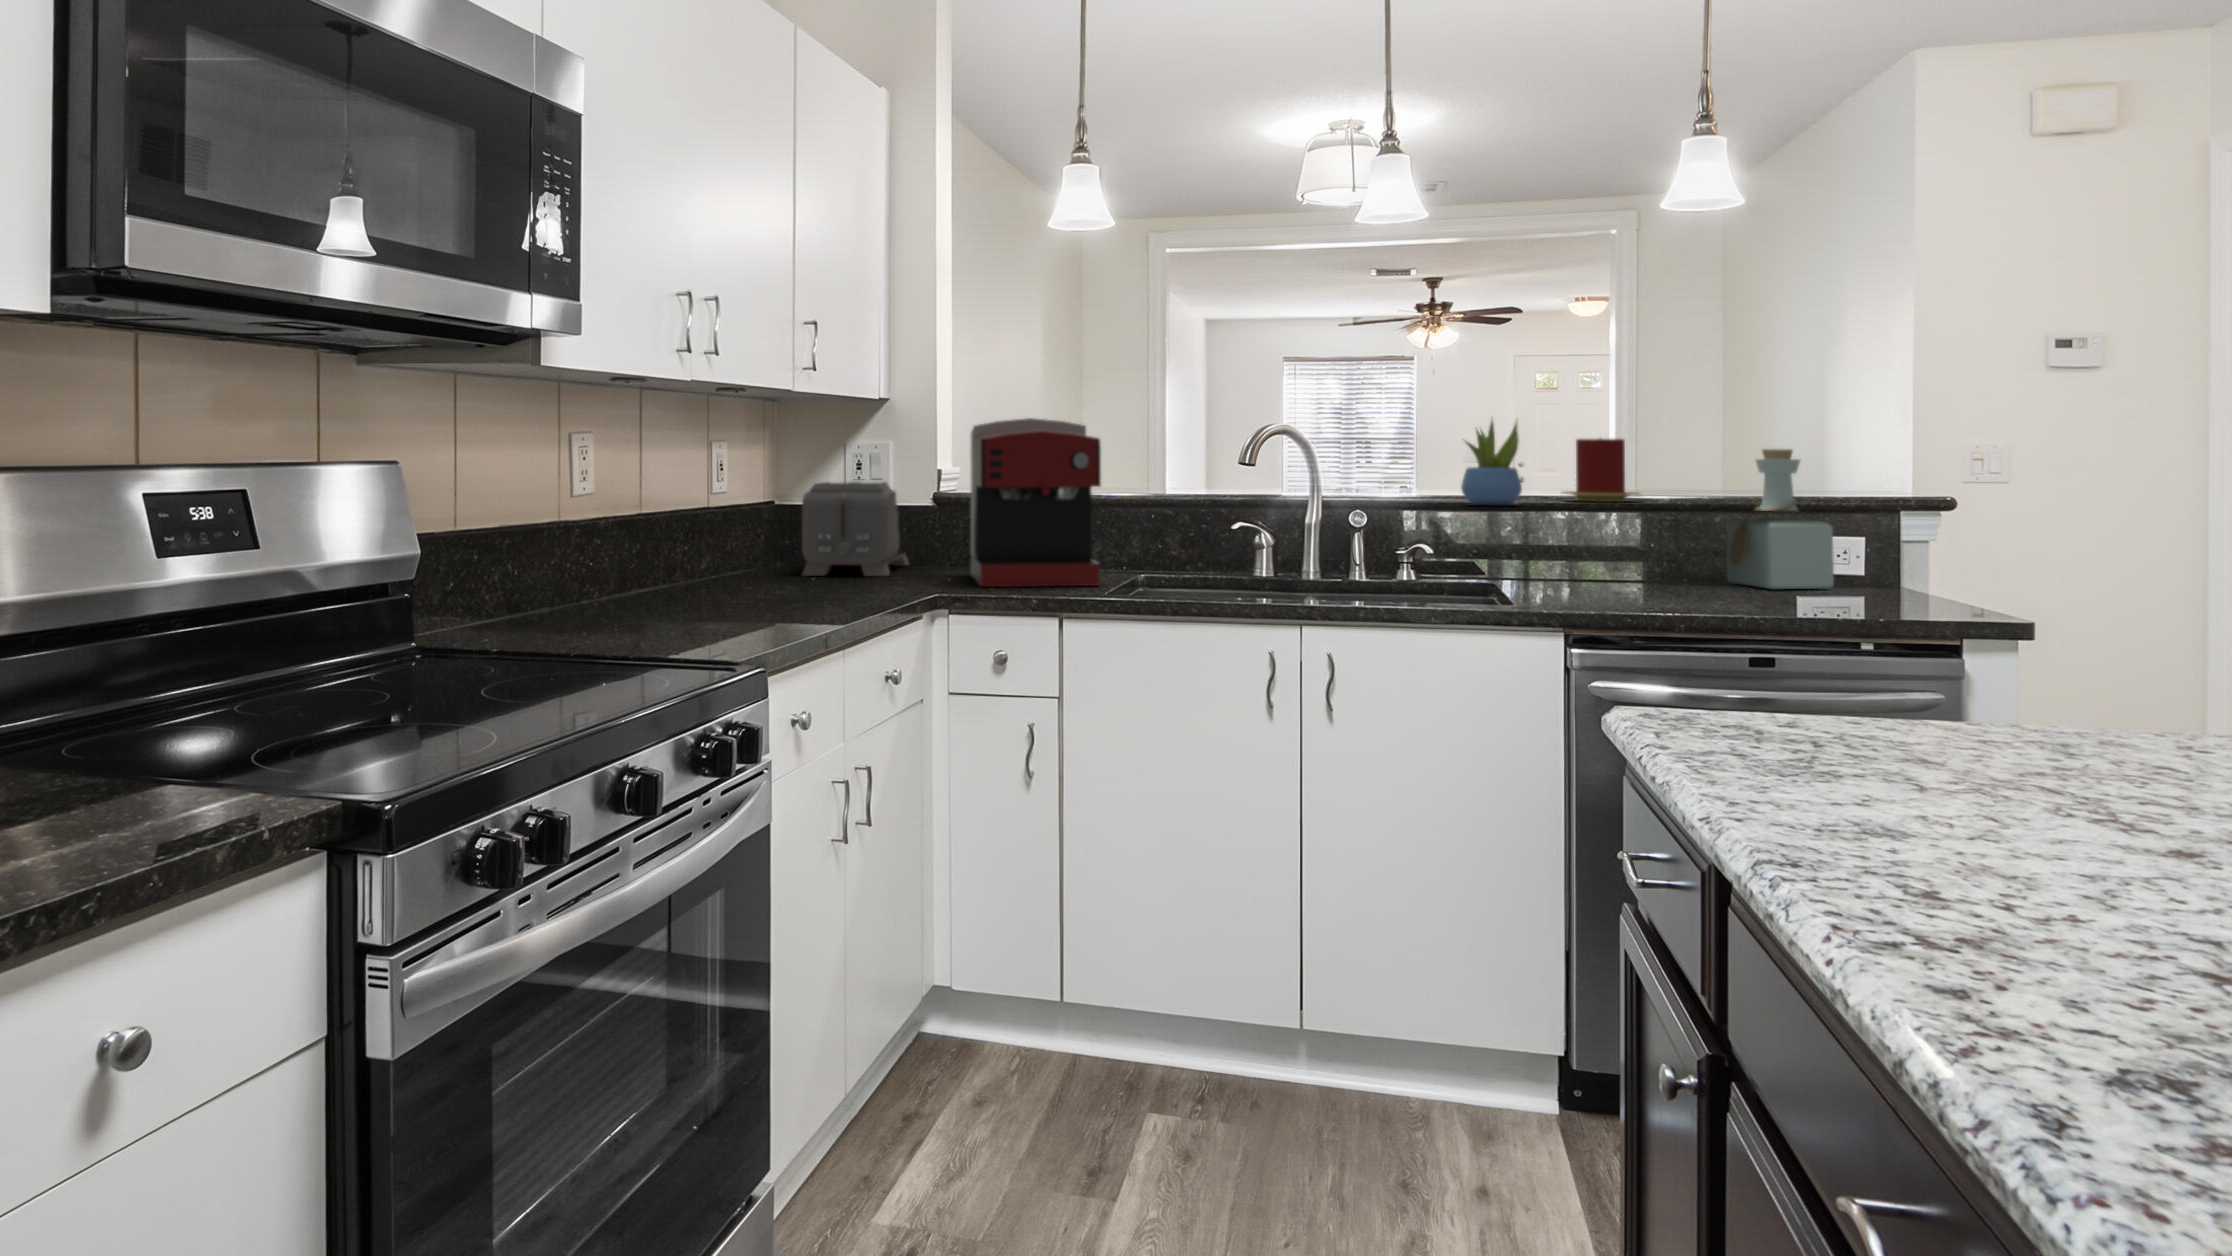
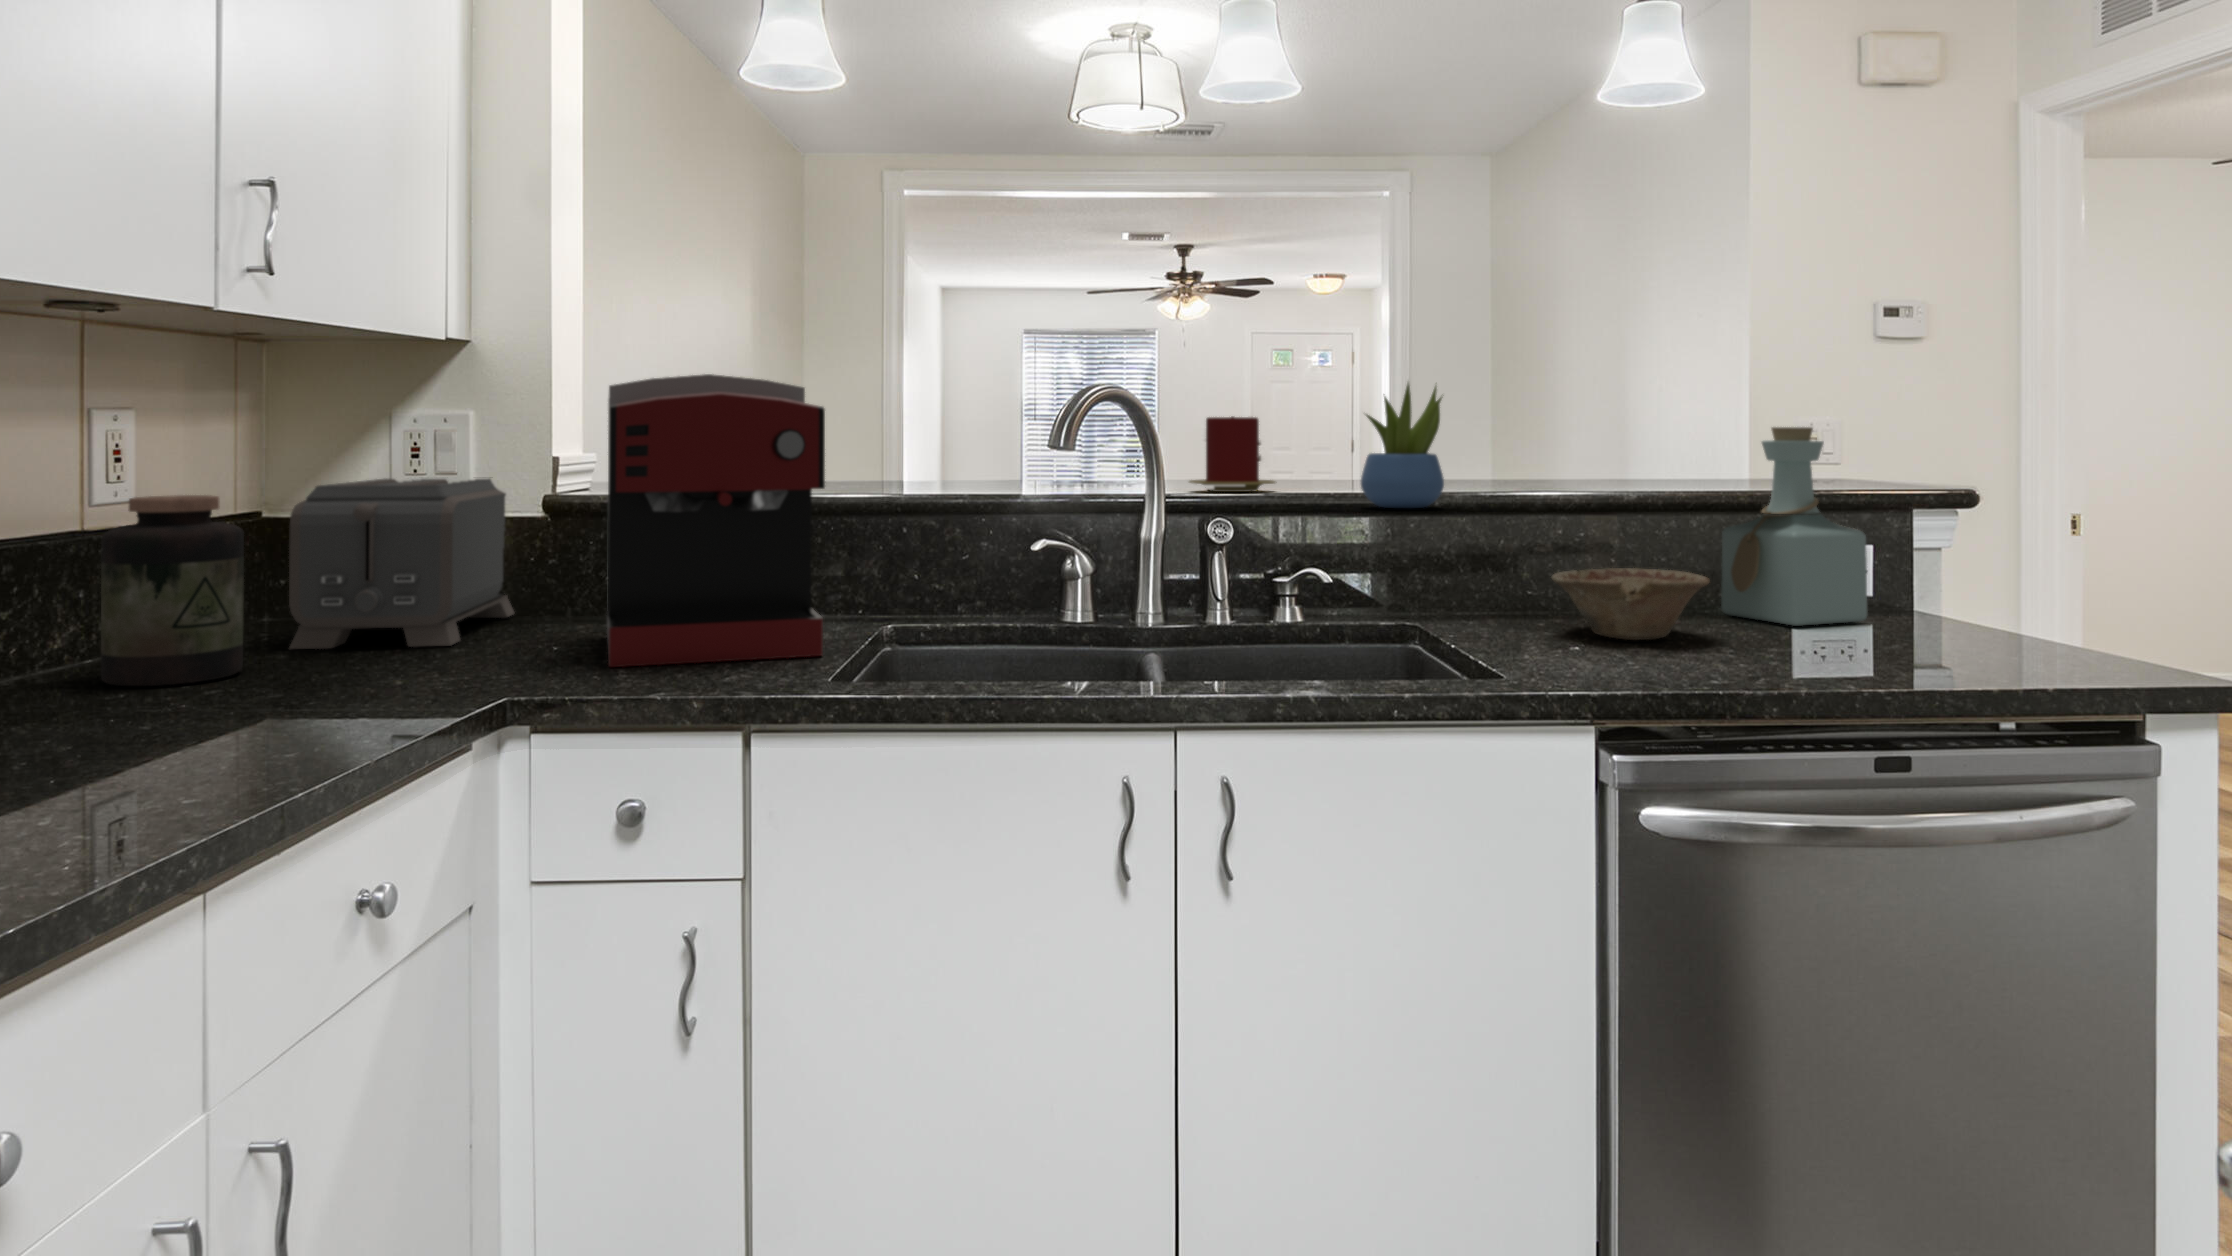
candle: present [1563,438,1640,502] -> present [1189,416,1275,492]
jar: none [728,487,792,587] -> present [101,495,244,686]
dish: none [1581,547,1692,593] -> present [1552,568,1710,640]

